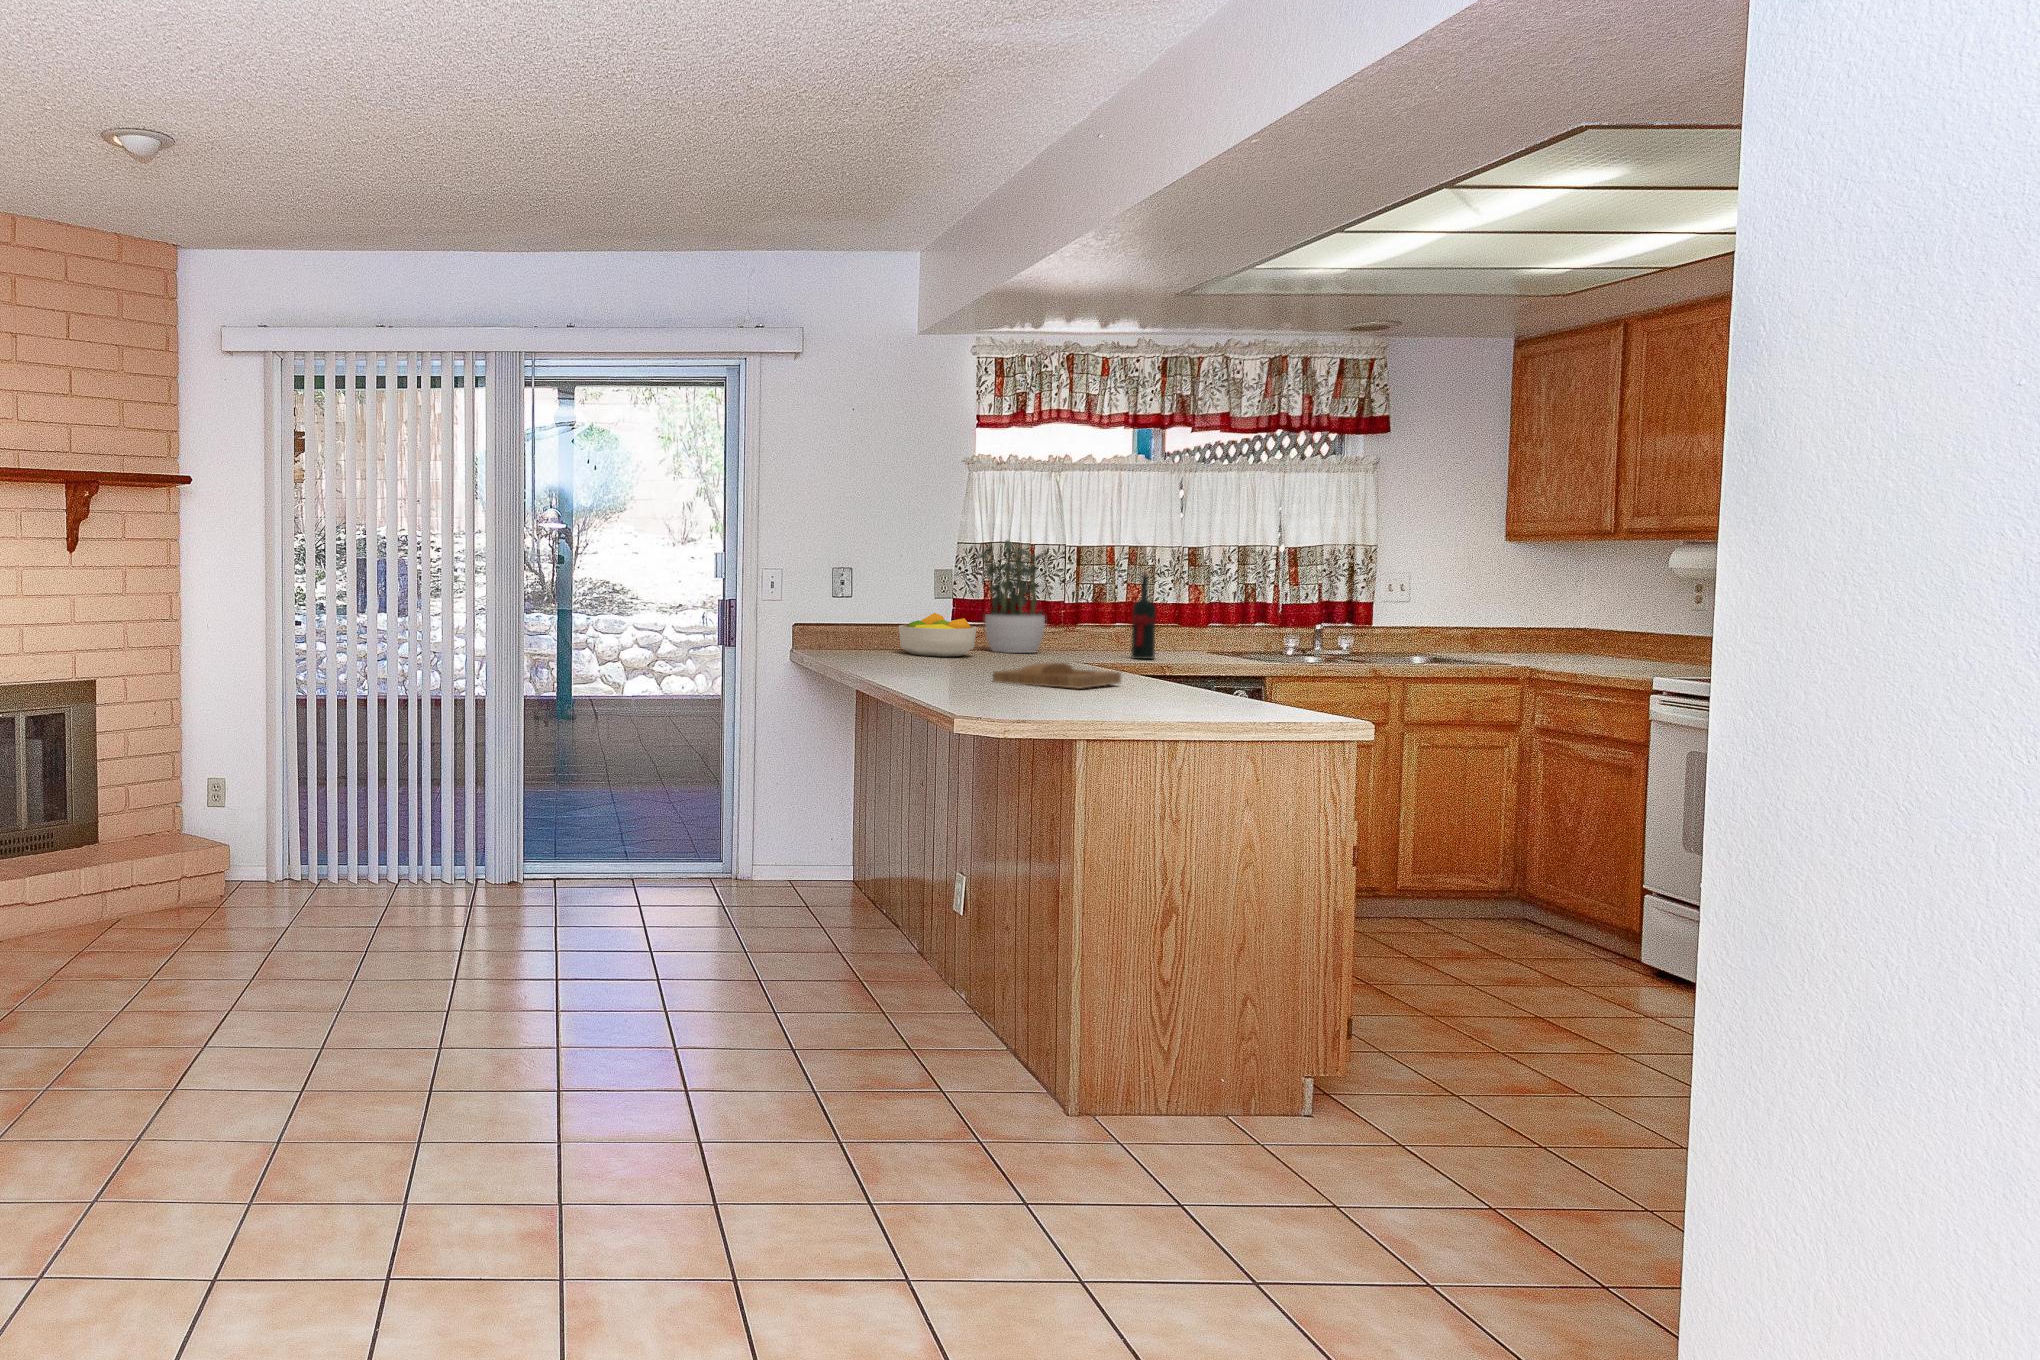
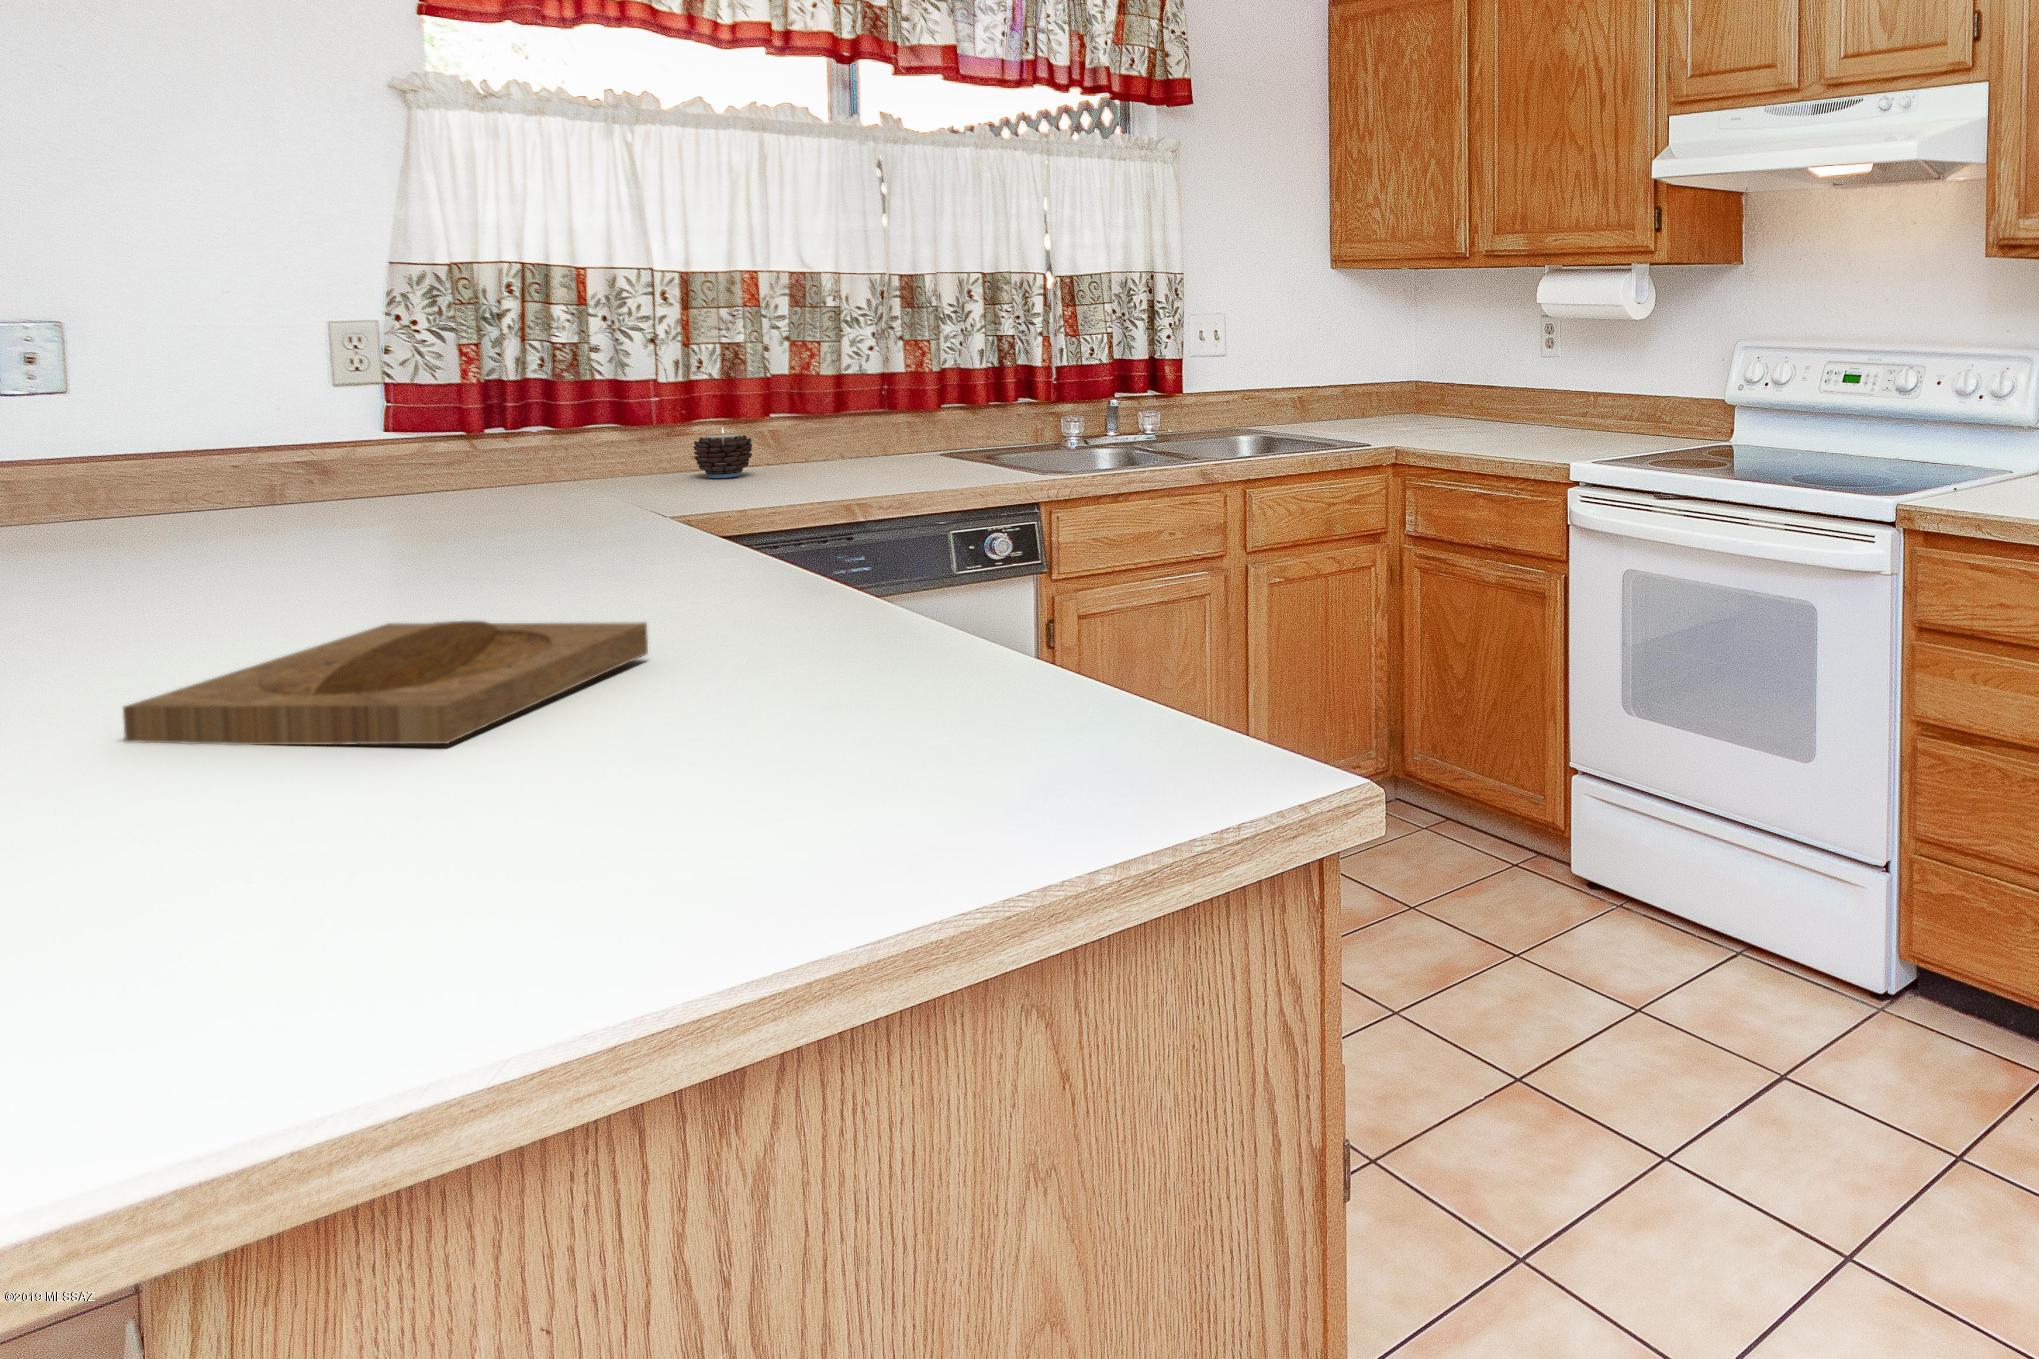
potted plant: present [978,540,1047,653] -> none [414,255,617,494]
wine bottle: present [1131,572,1156,659] -> none [792,319,840,481]
fruit bowl: present [899,613,977,656] -> none [132,427,389,547]
candle: none [1080,629,1110,655] -> present [693,427,752,478]

